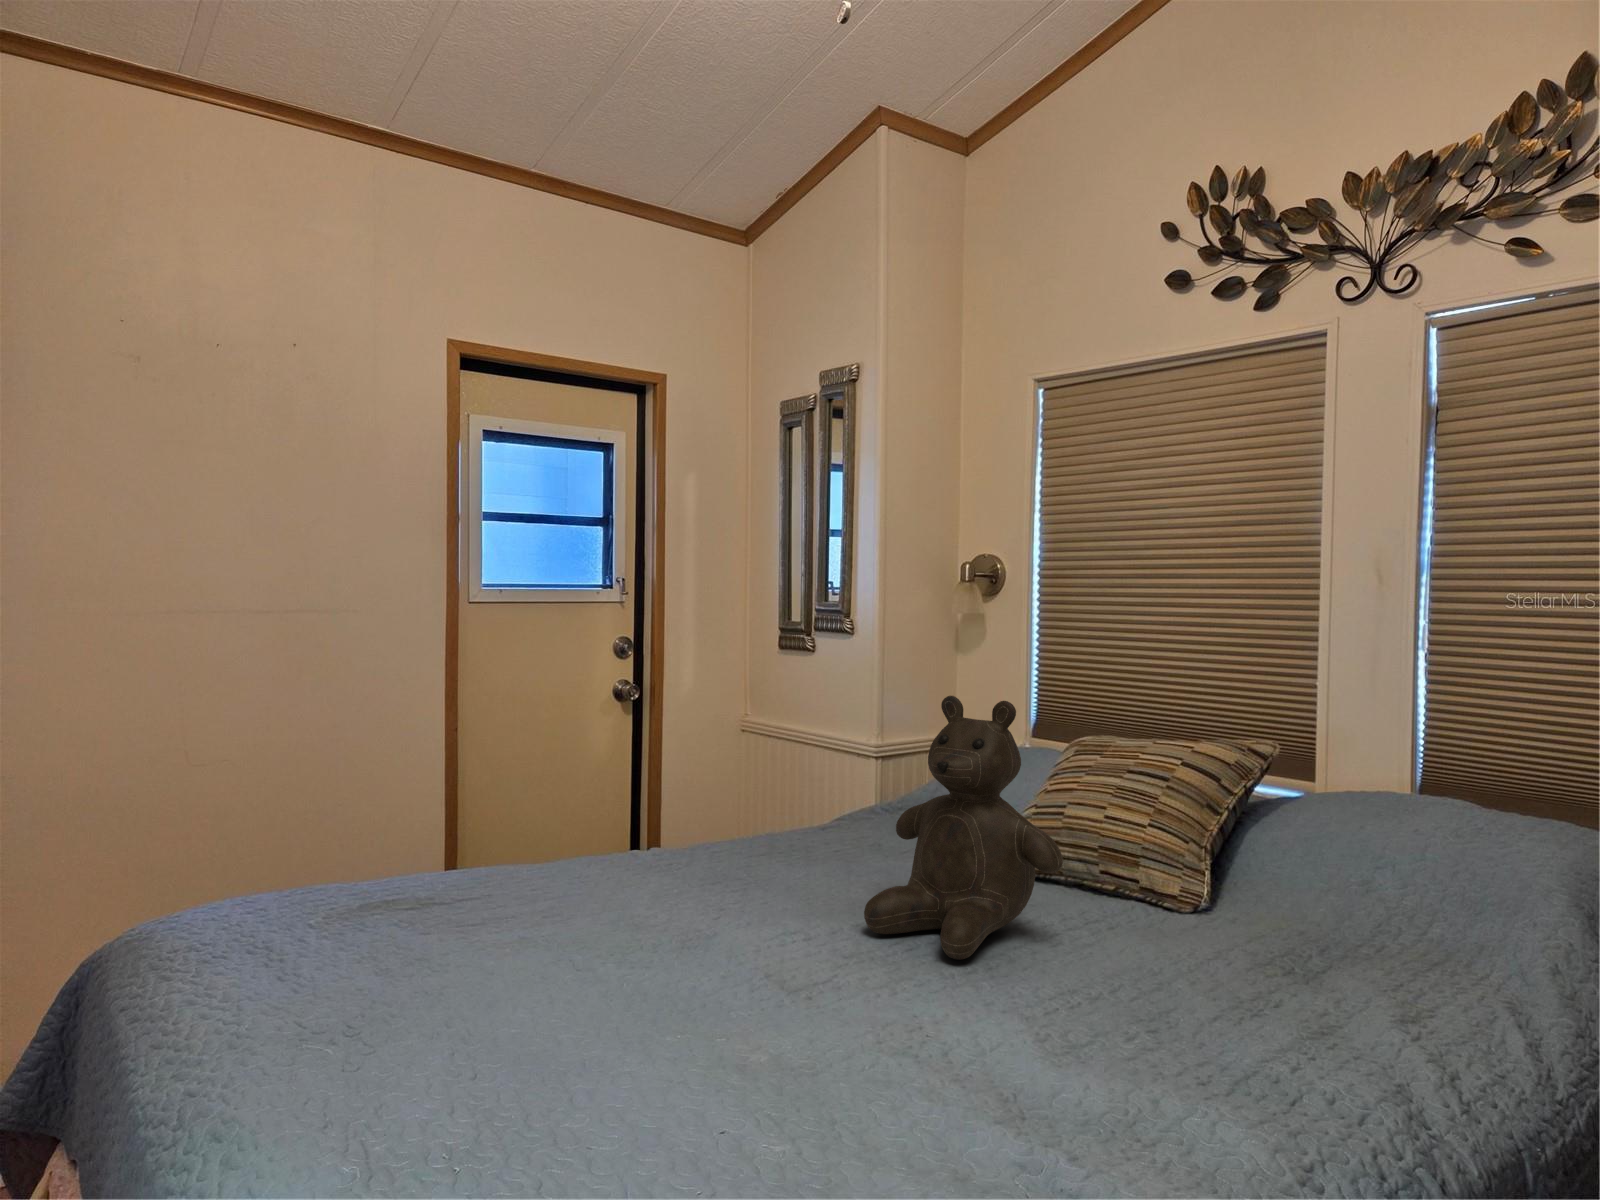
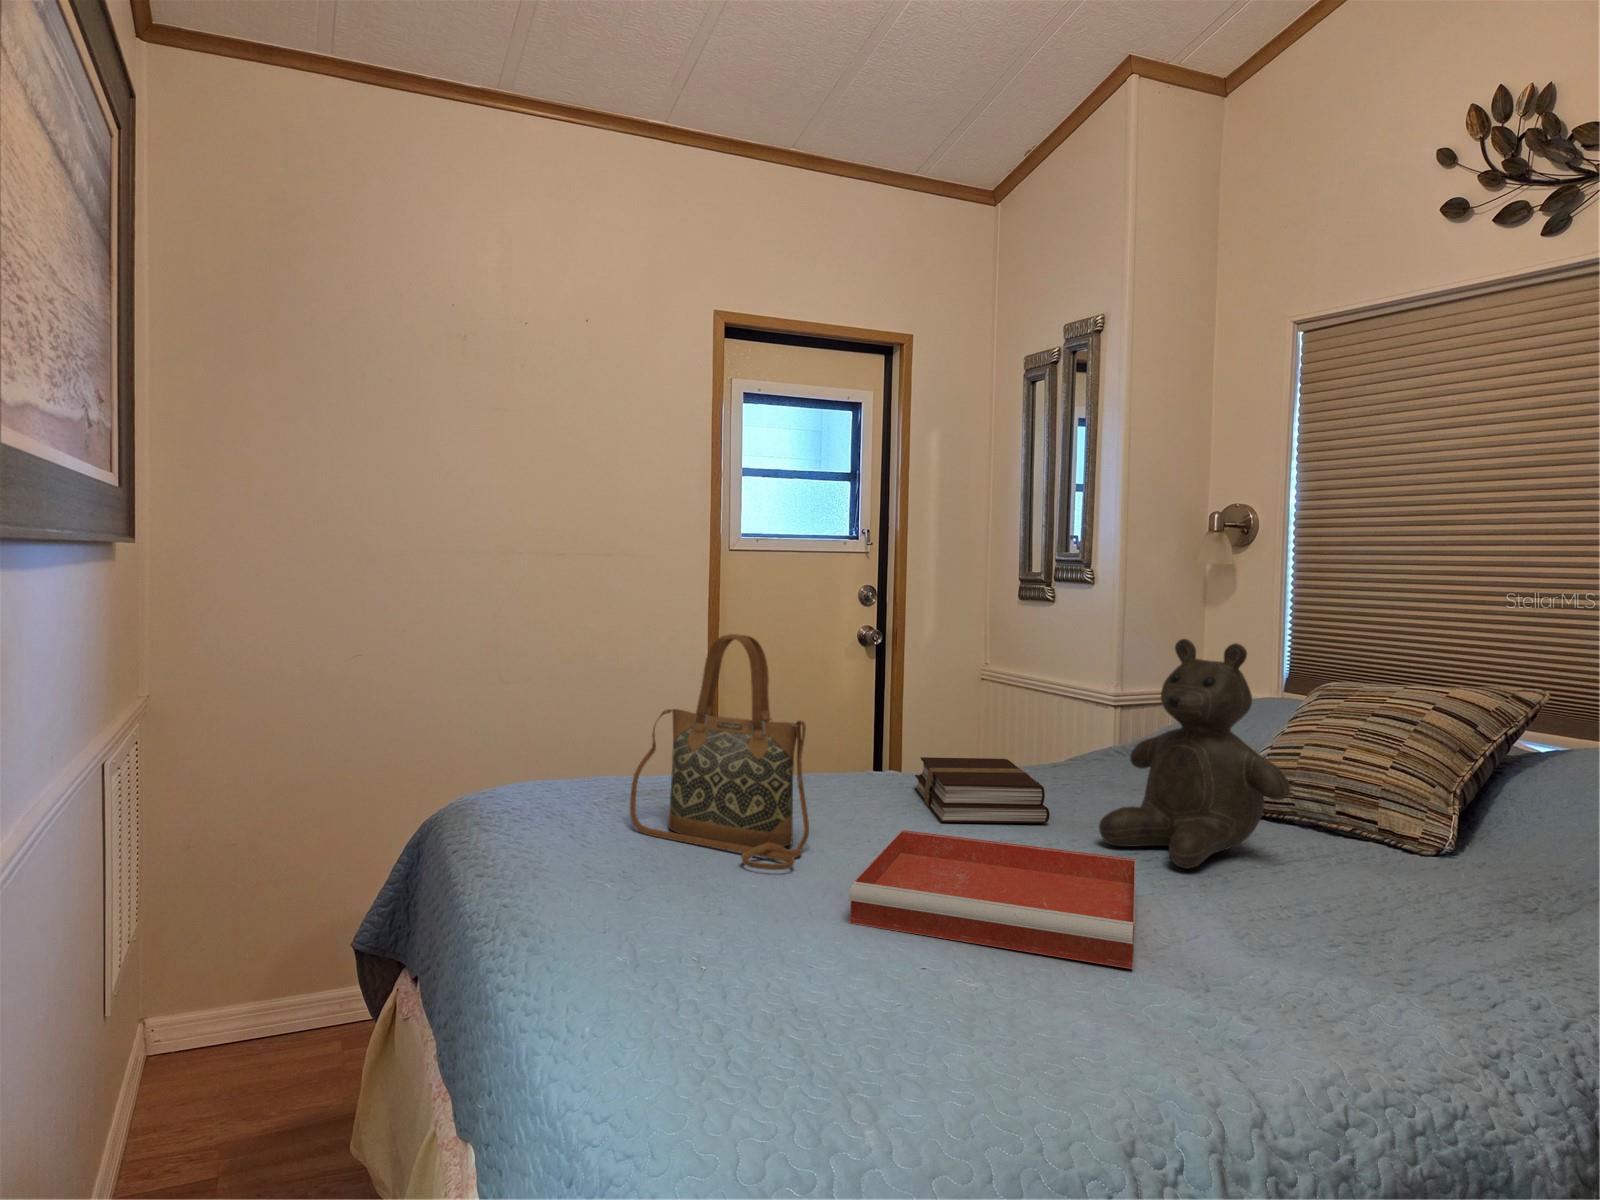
handbag: none [268,701,513,1017] -> present [630,634,809,870]
book: none [659,831,810,917] -> present [915,757,1050,823]
tray: none [545,942,912,1130] -> present [849,830,1136,969]

